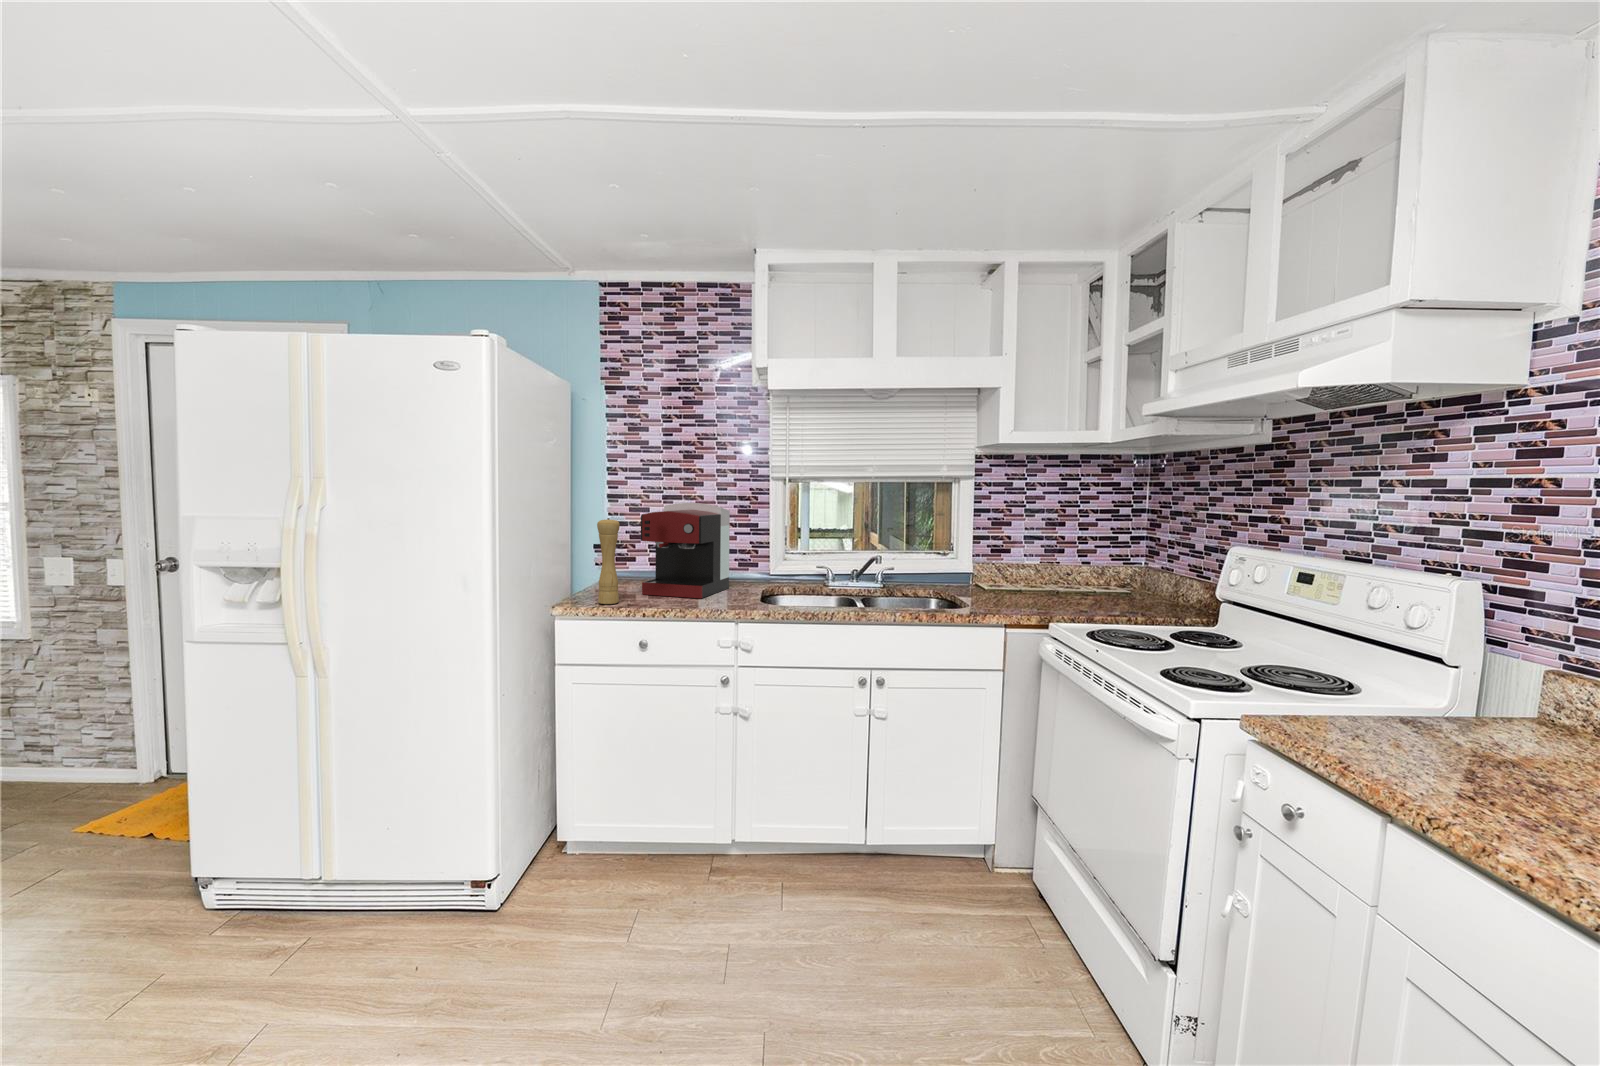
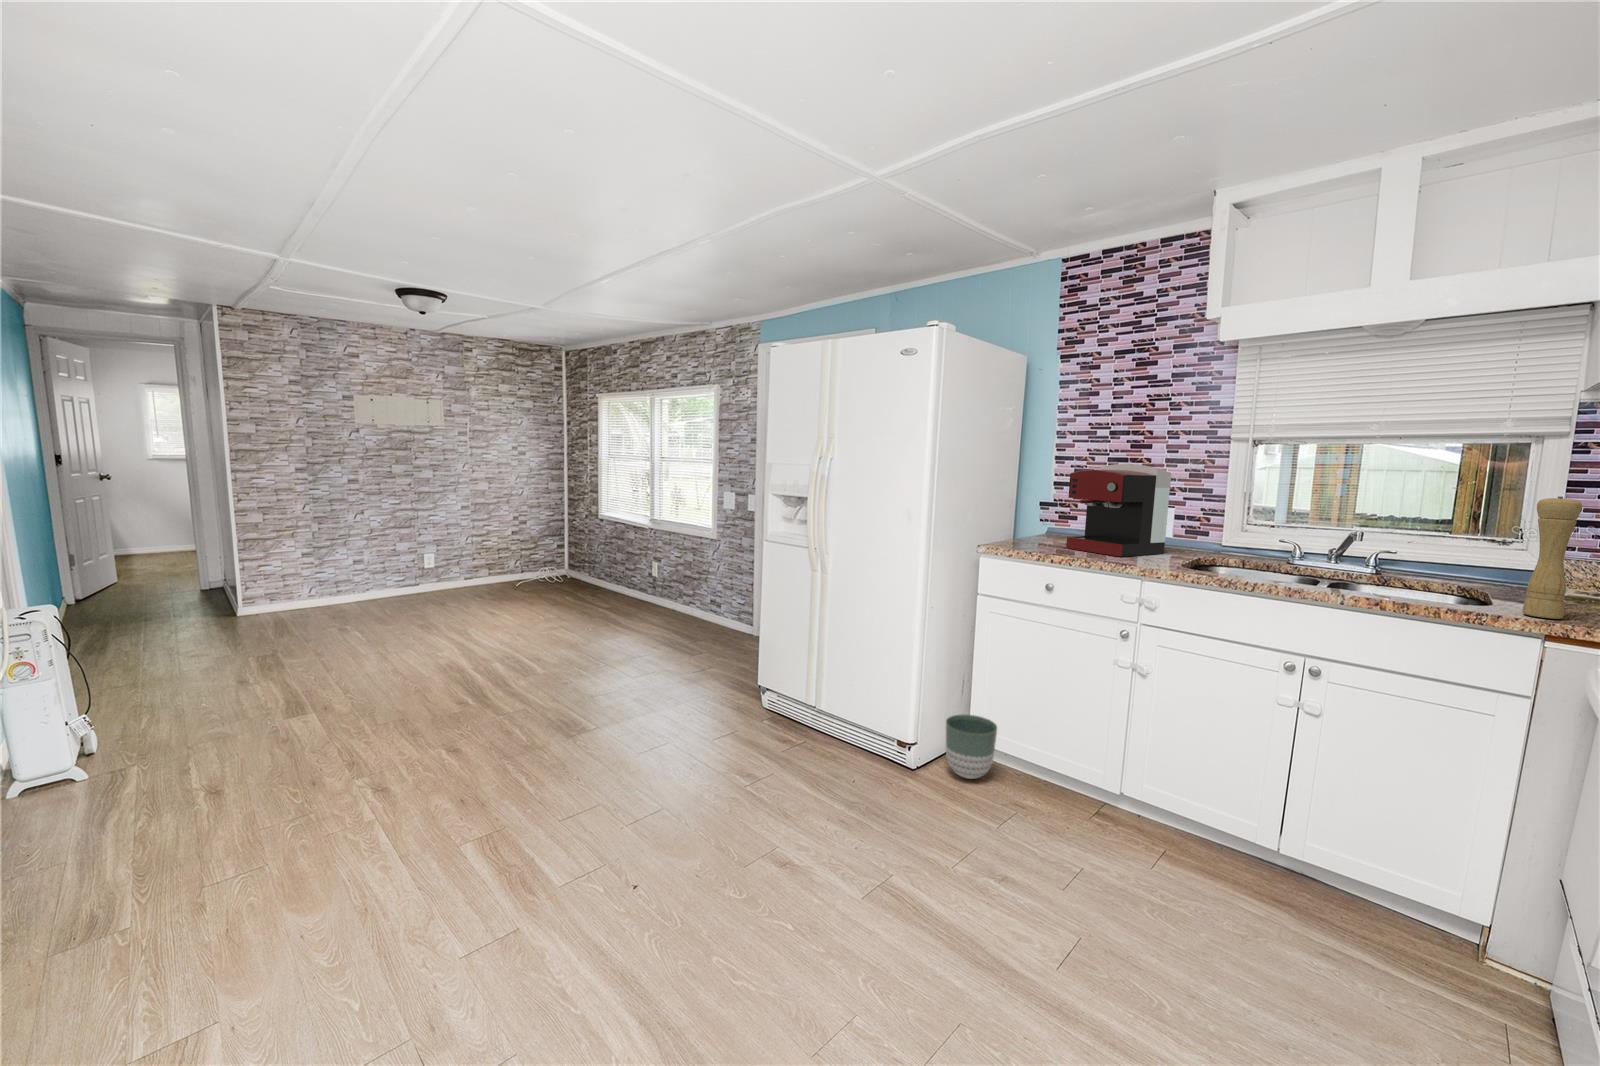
pepper mill: present [597,518,620,604] -> present [1522,496,1582,619]
planter: none [533,805,597,887] -> present [946,715,997,779]

